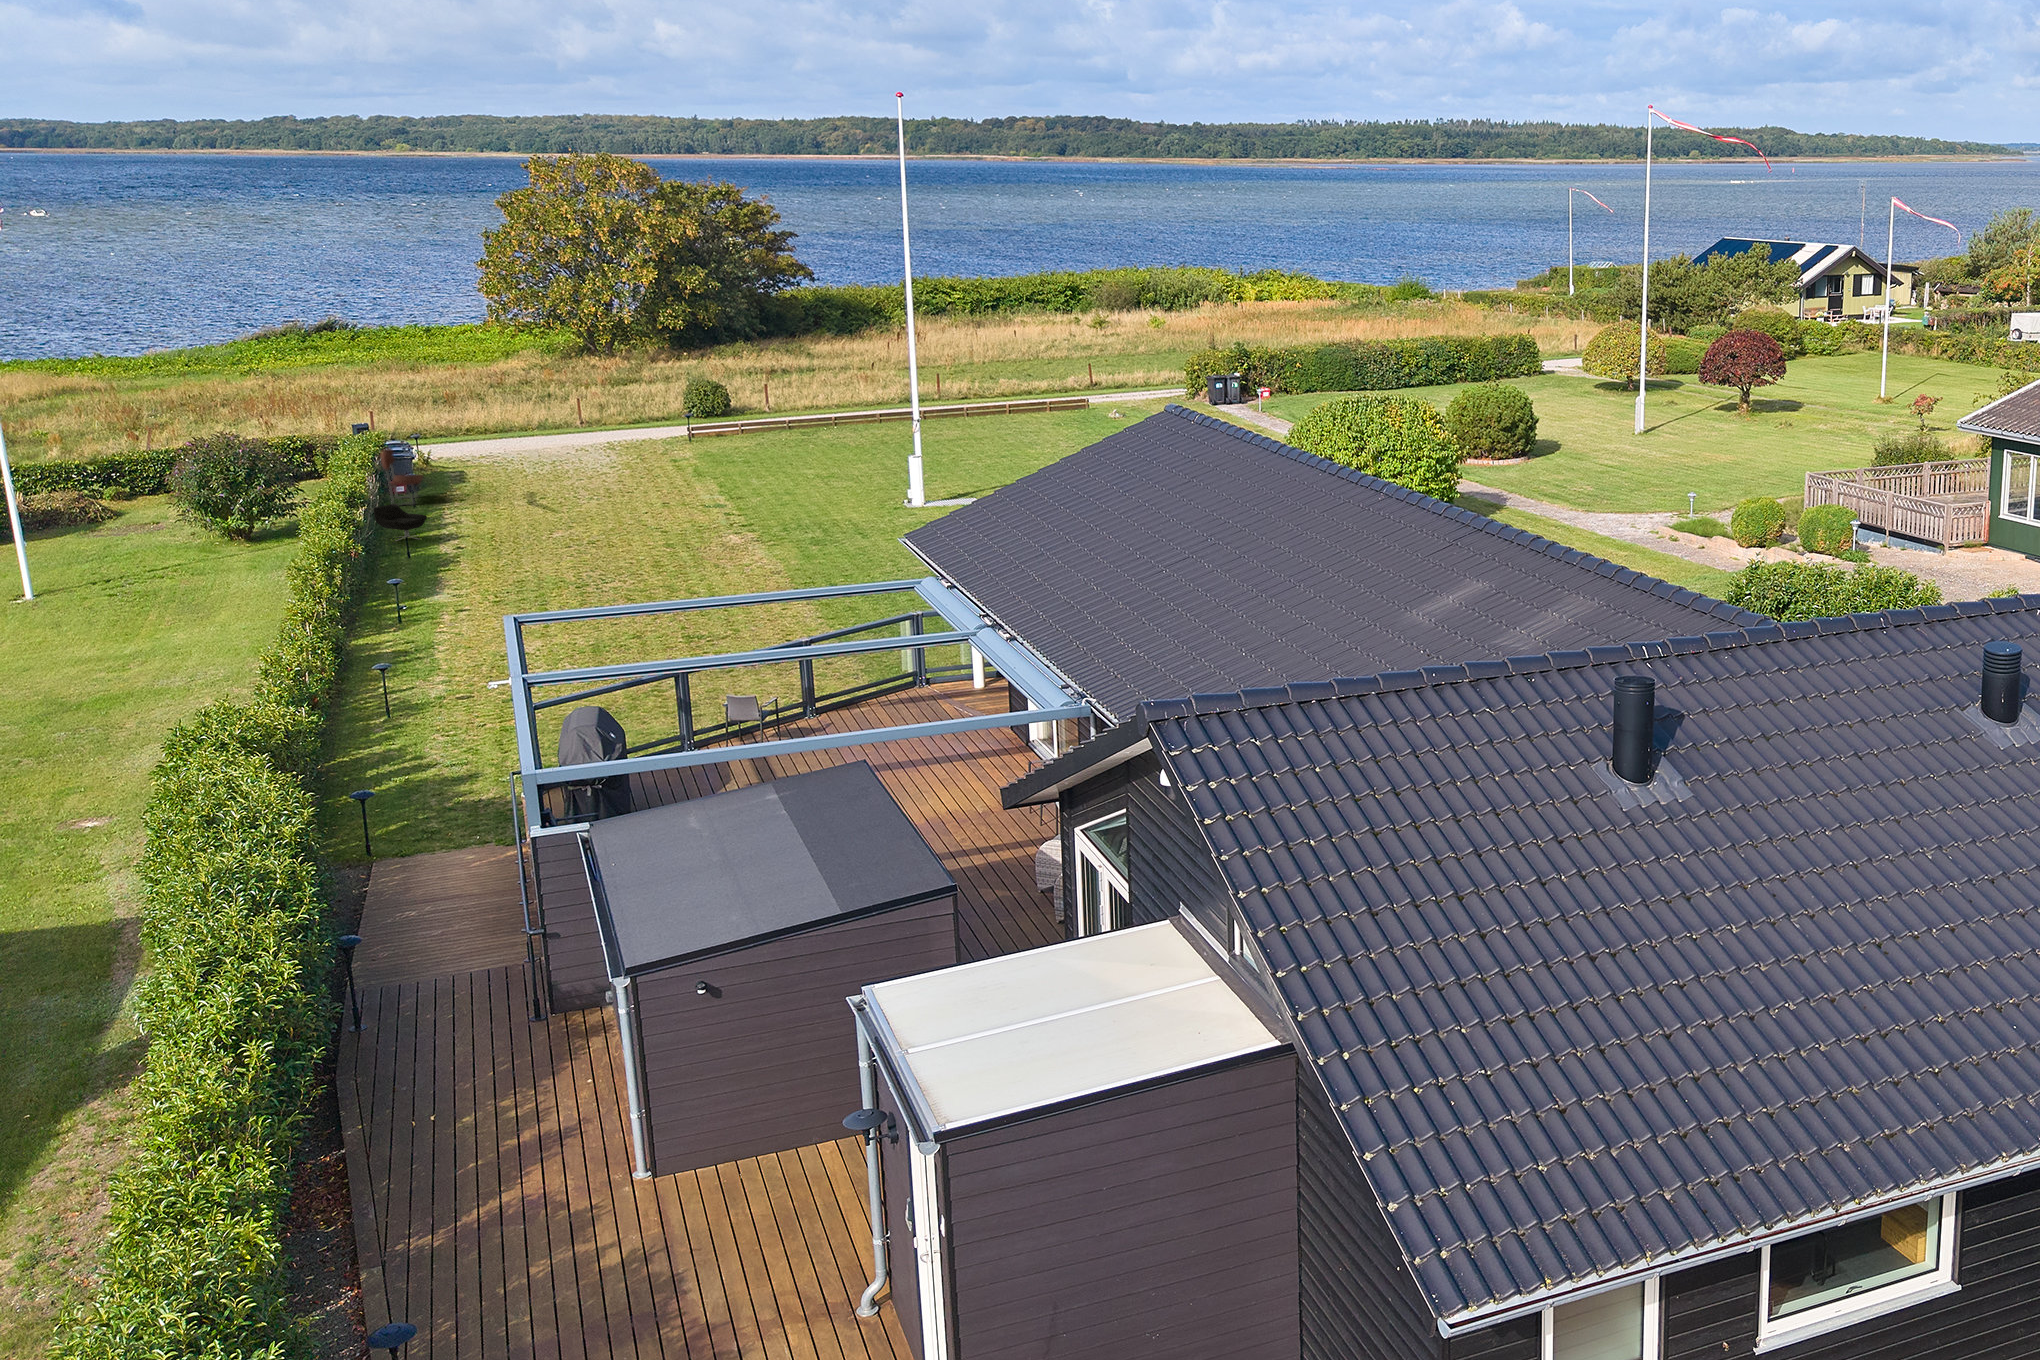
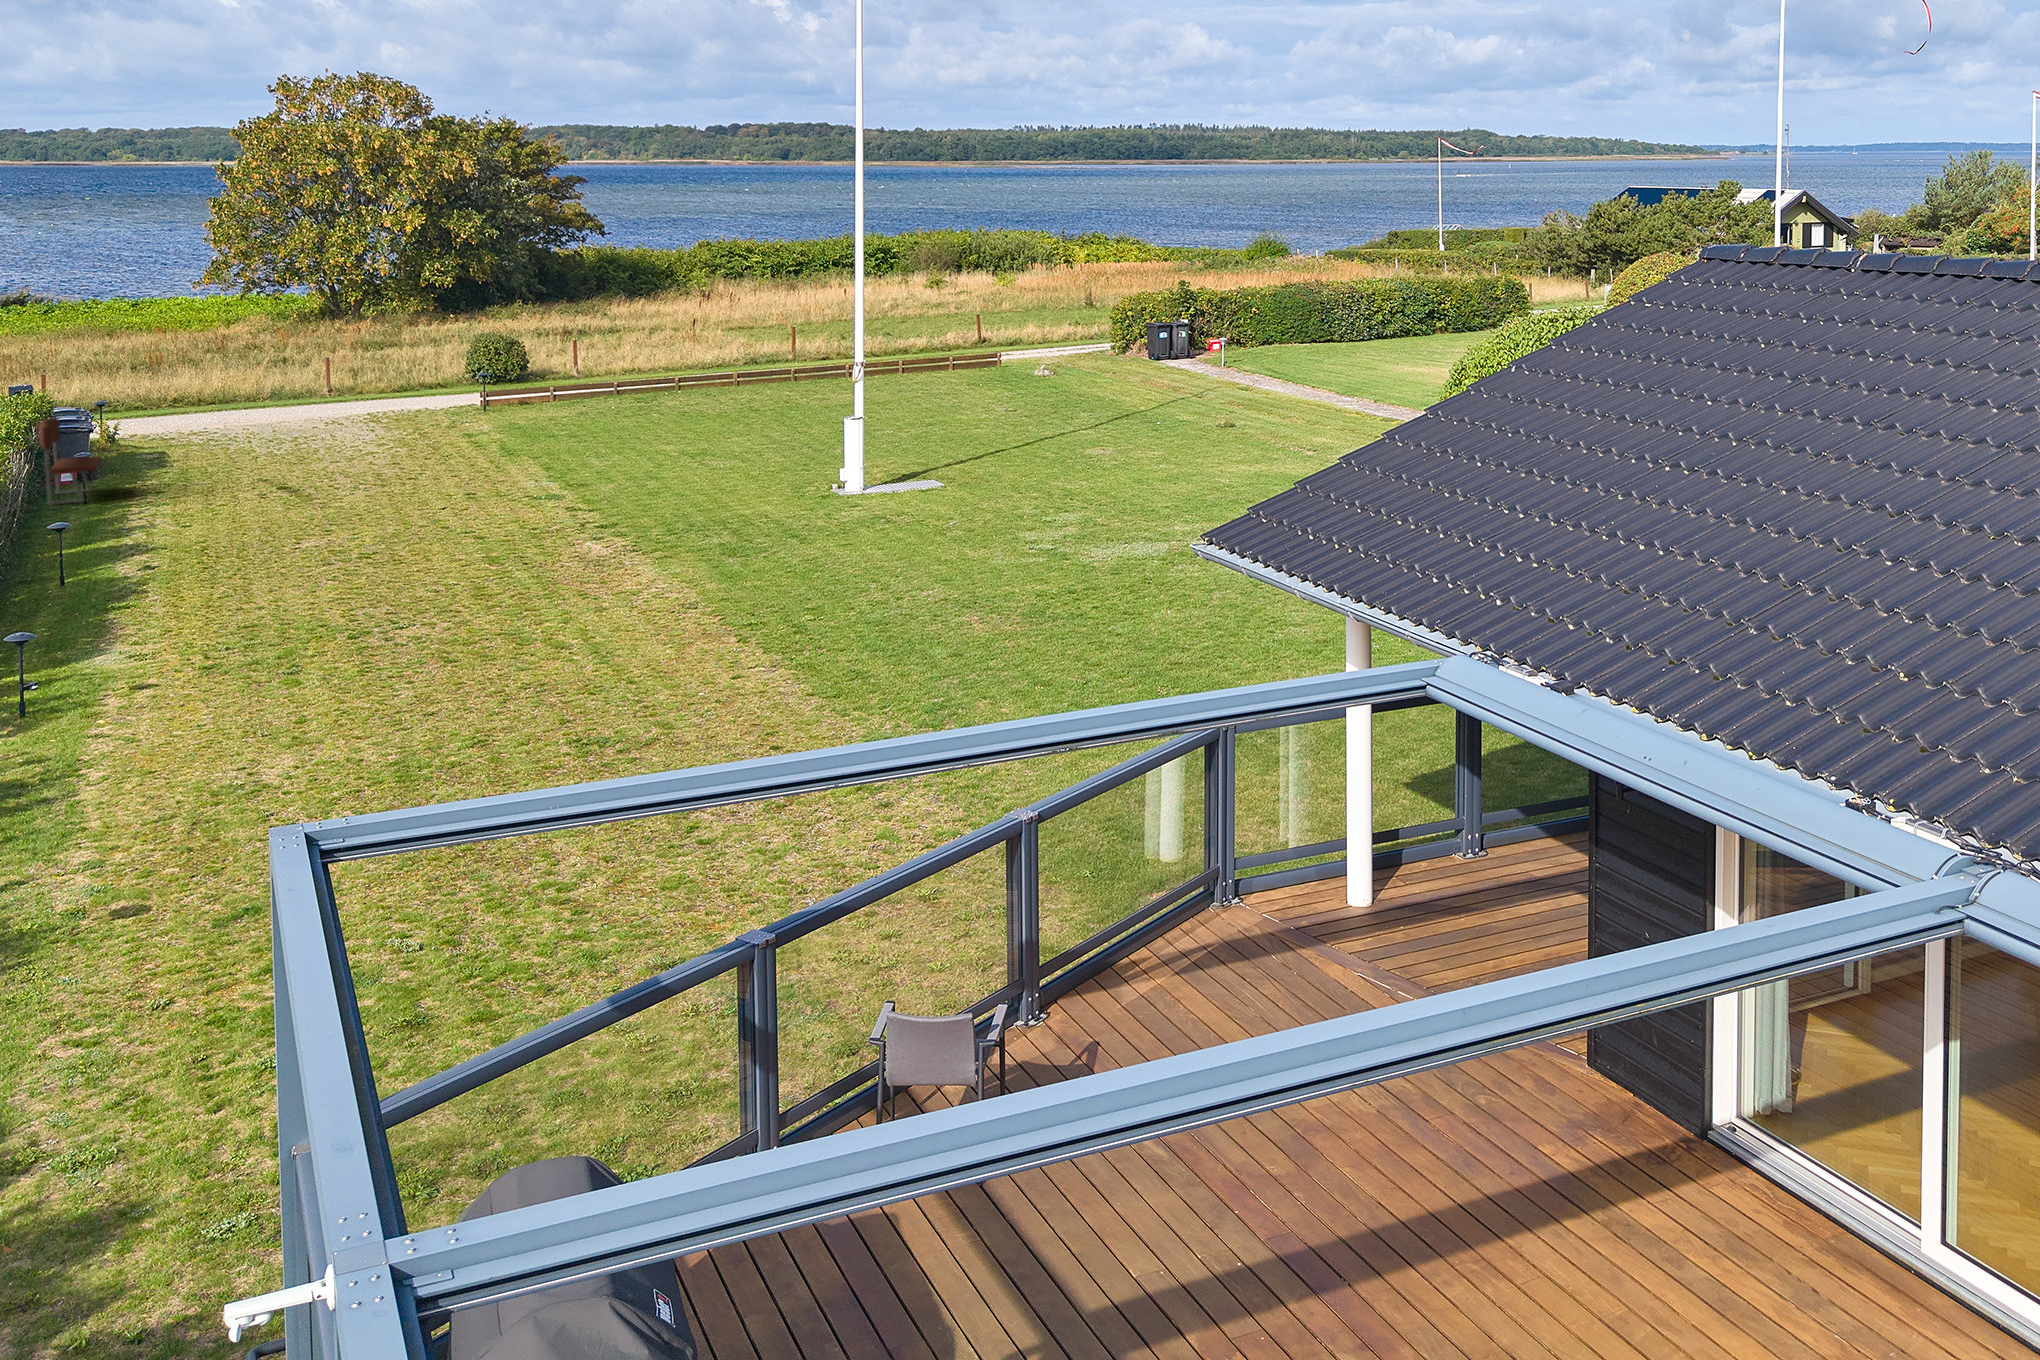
lounge chair: present [373,504,427,541] -> none [12,499,99,560]

